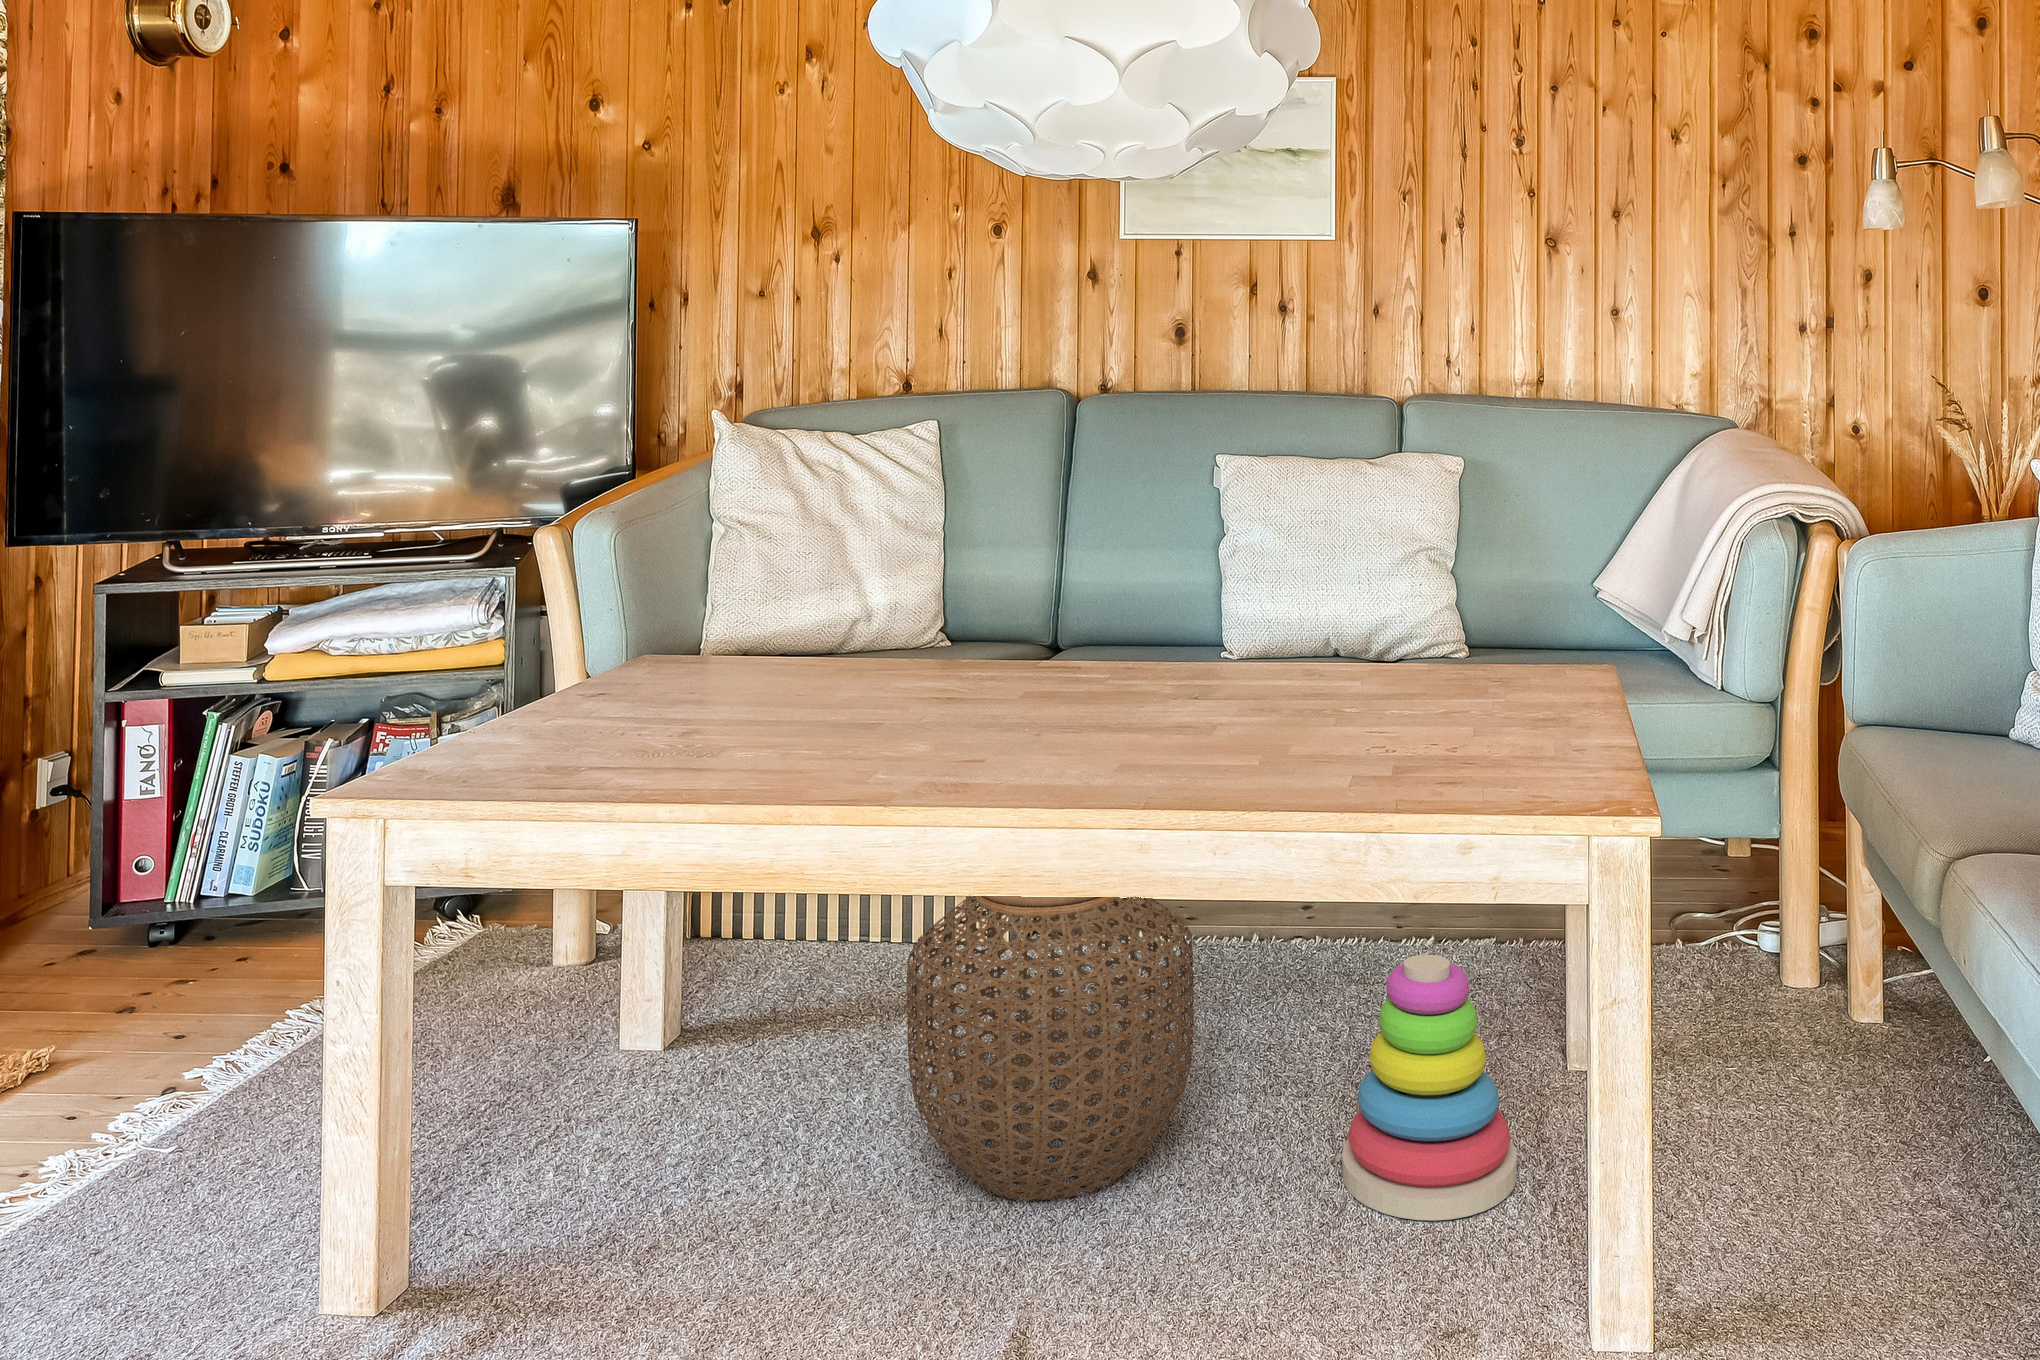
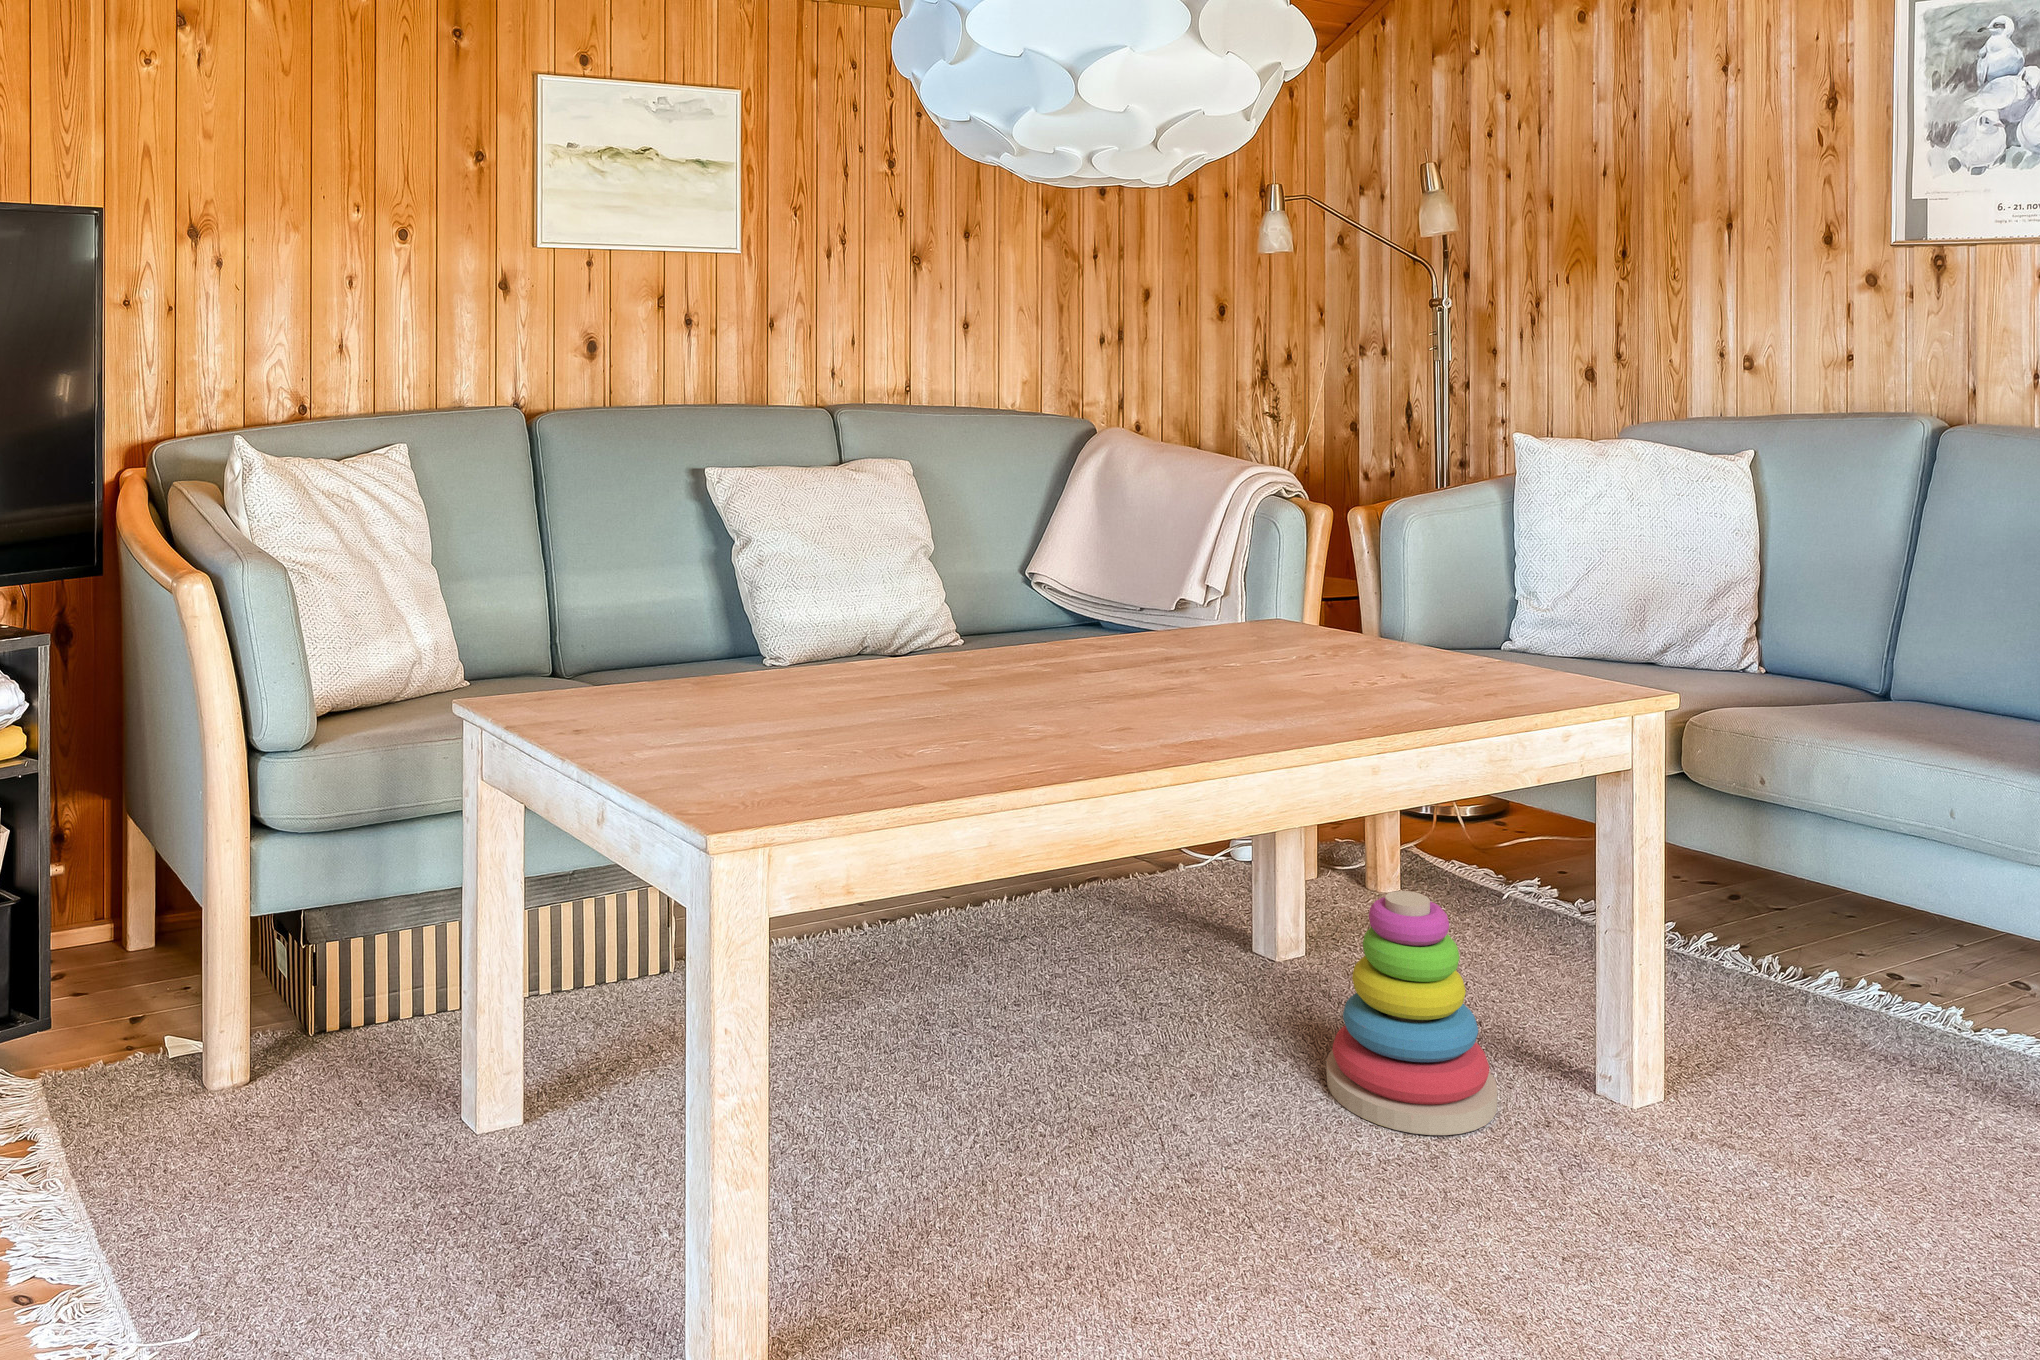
woven basket: present [907,895,1194,1200] -> none [963,847,1255,1214]

